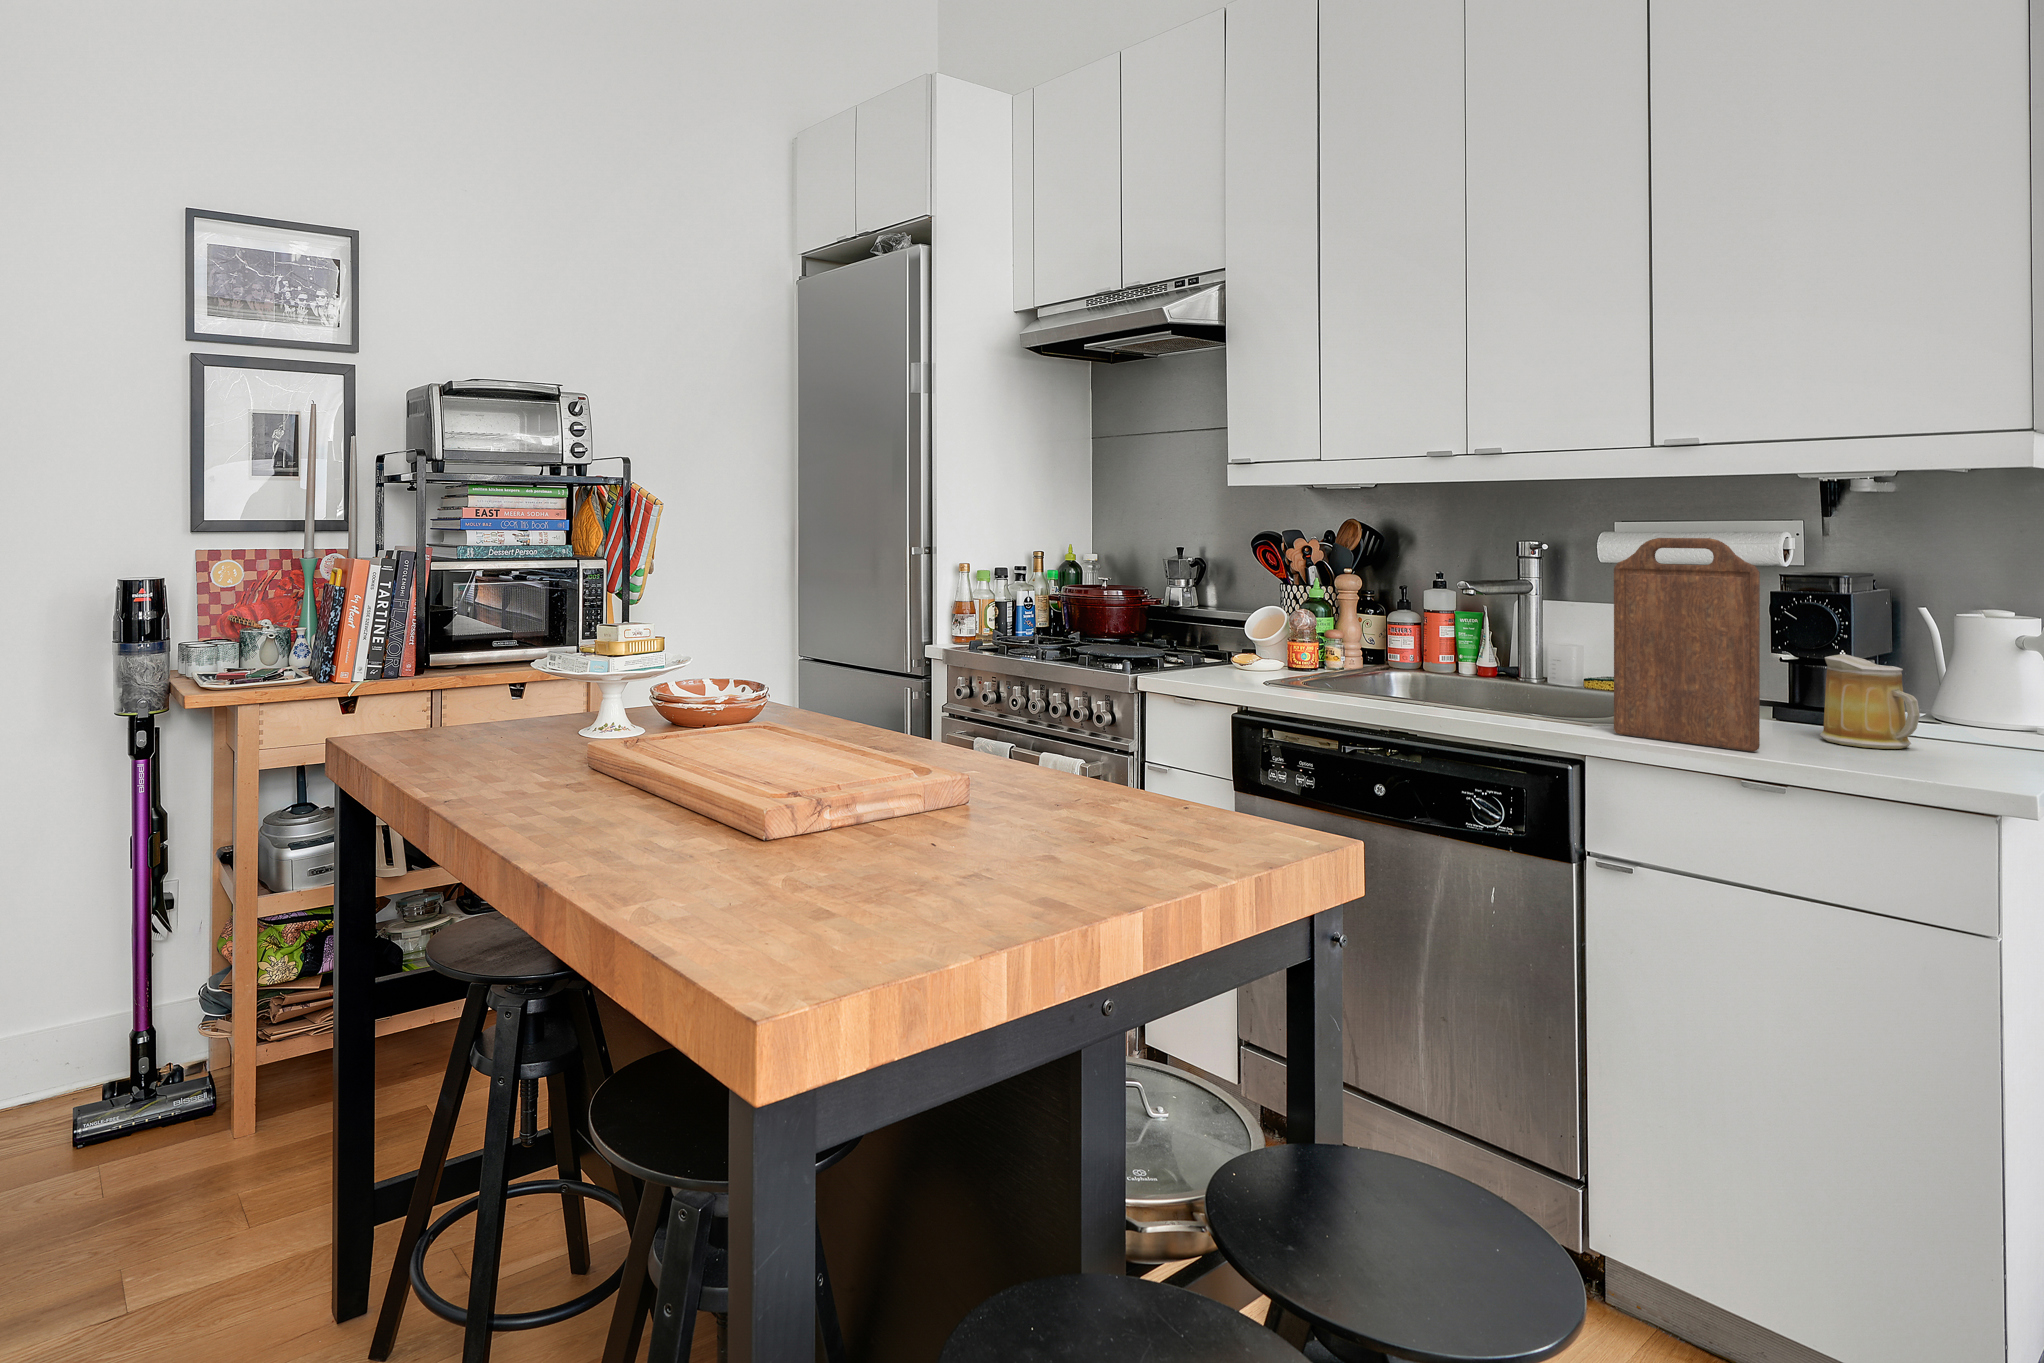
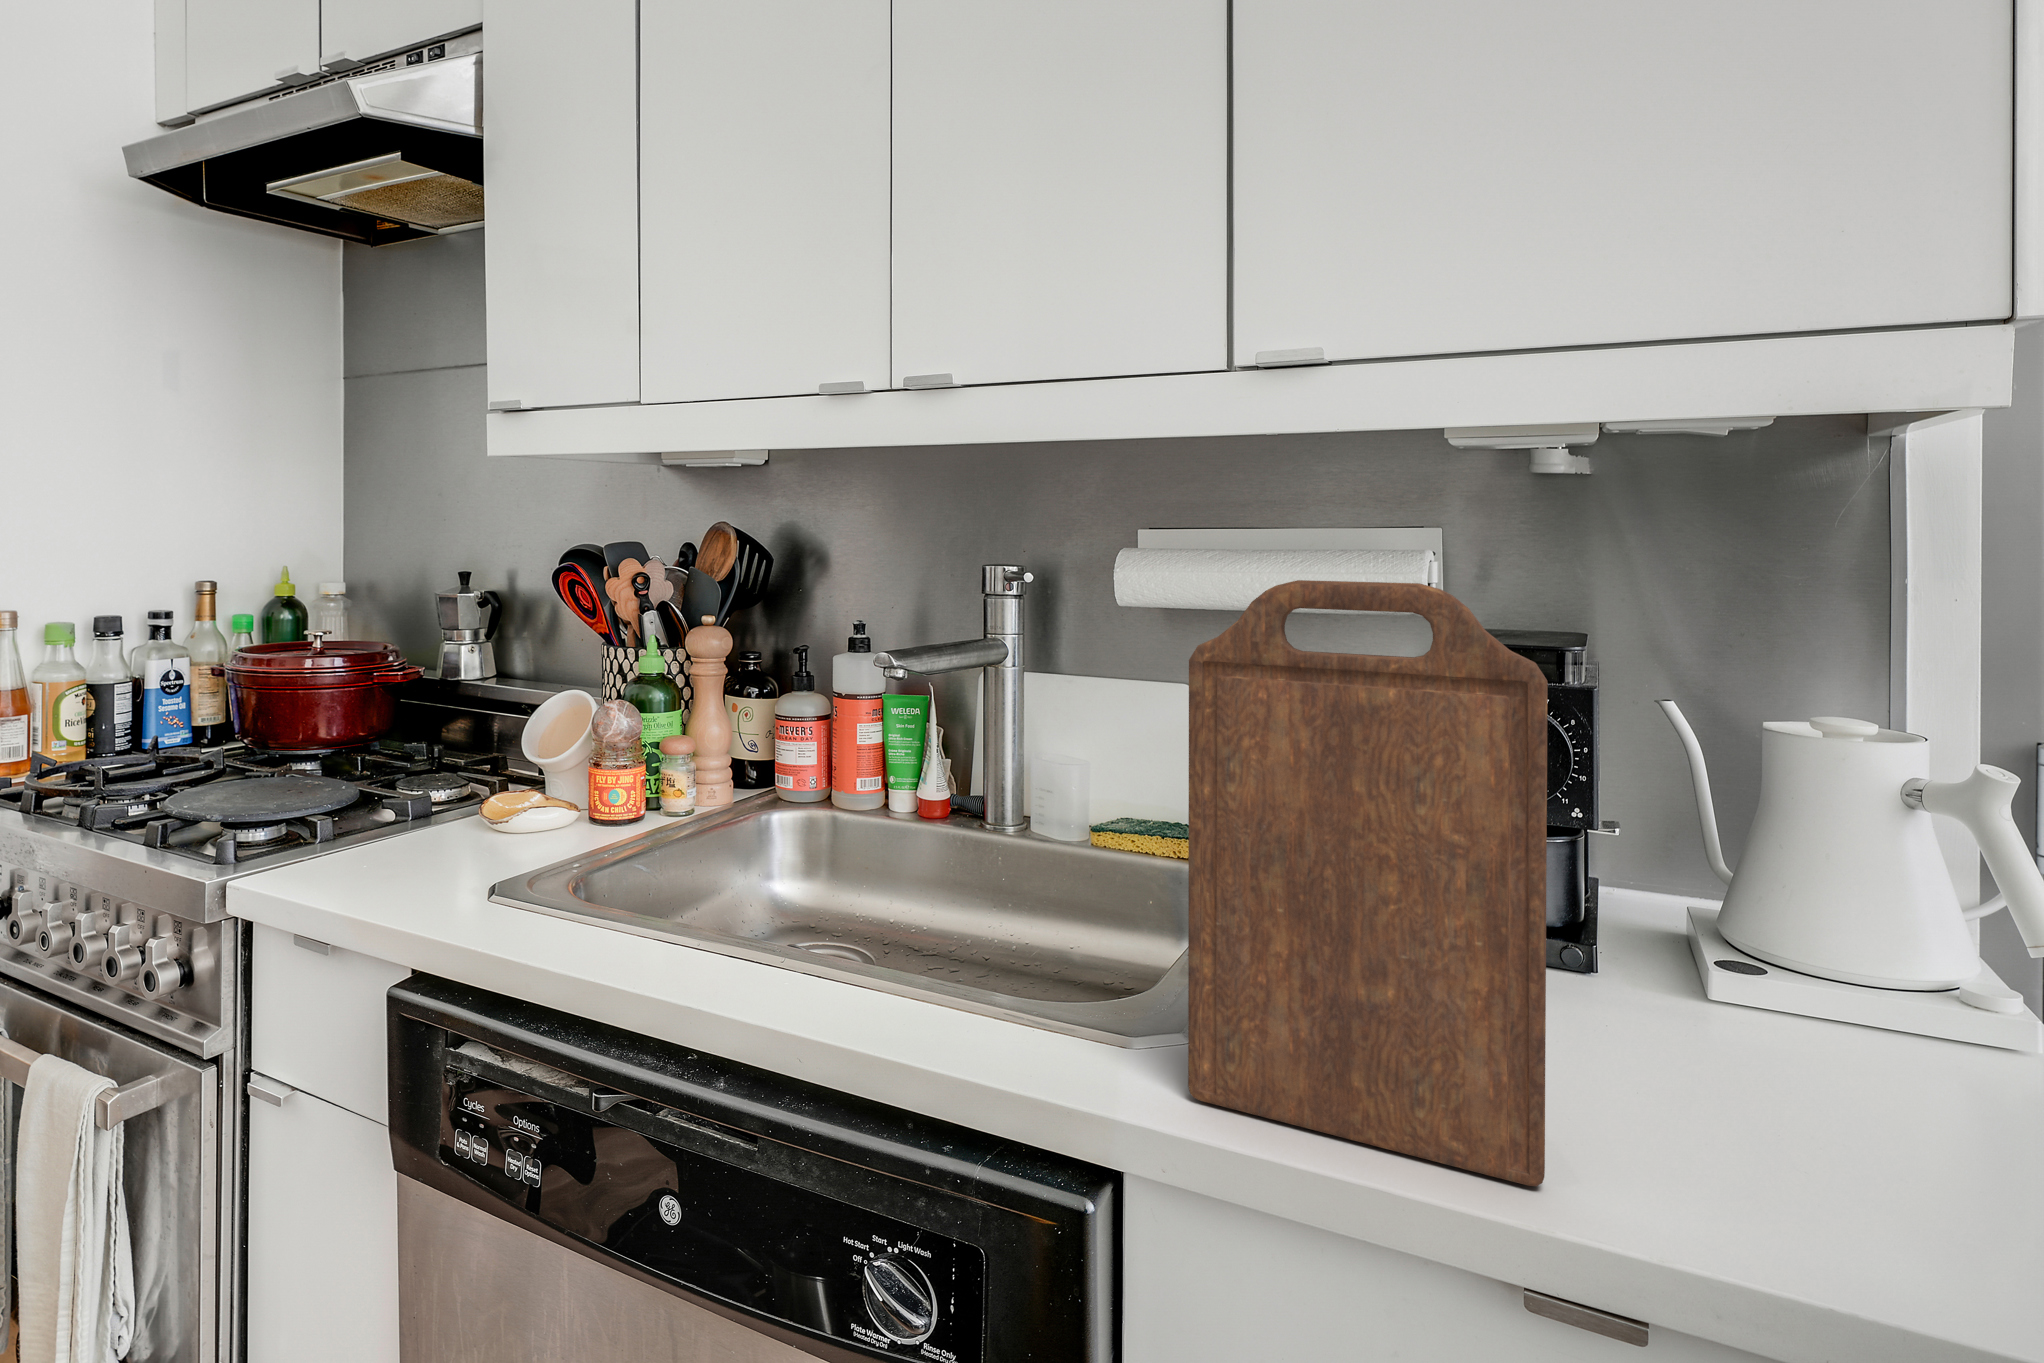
mug: present [1820,654,1920,749] -> none [1583,848,1813,1095]

